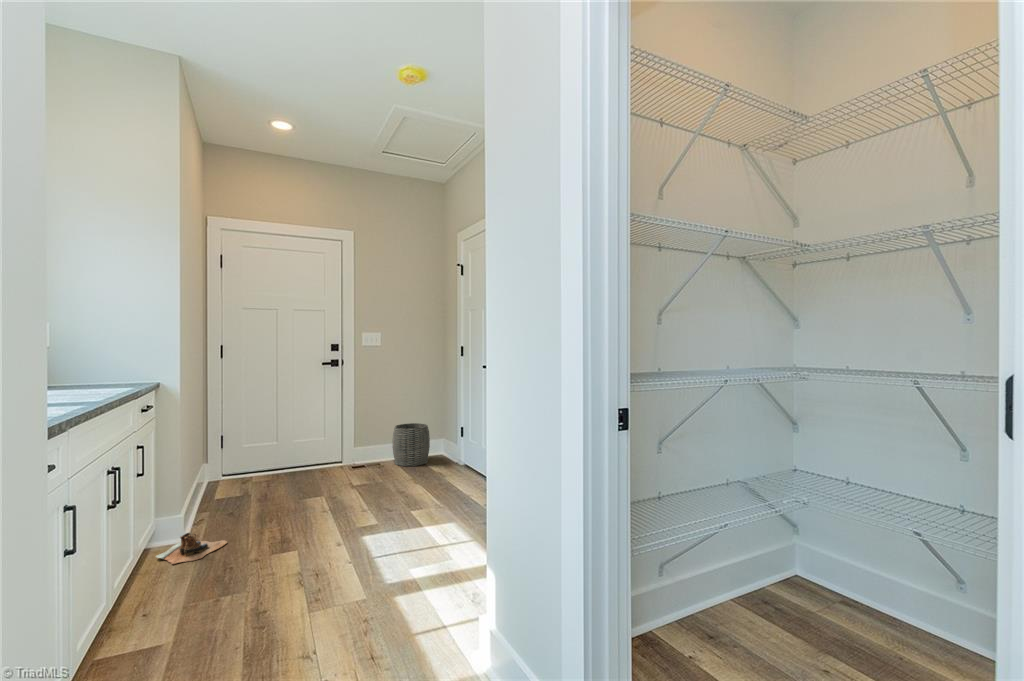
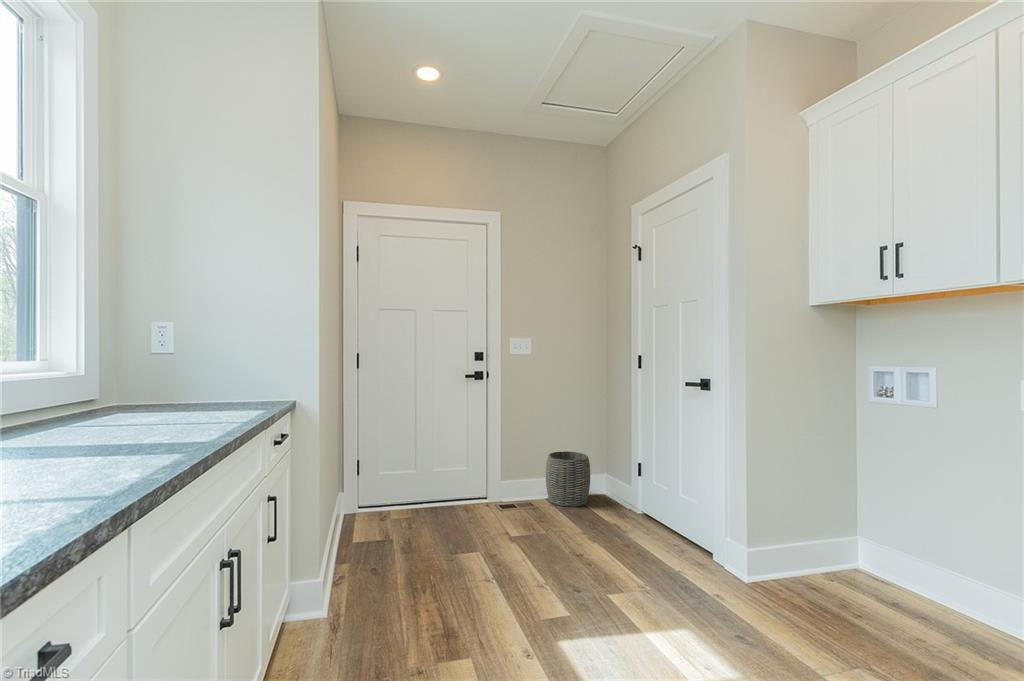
boots: present [156,533,227,564] -> none [287,614,375,667]

